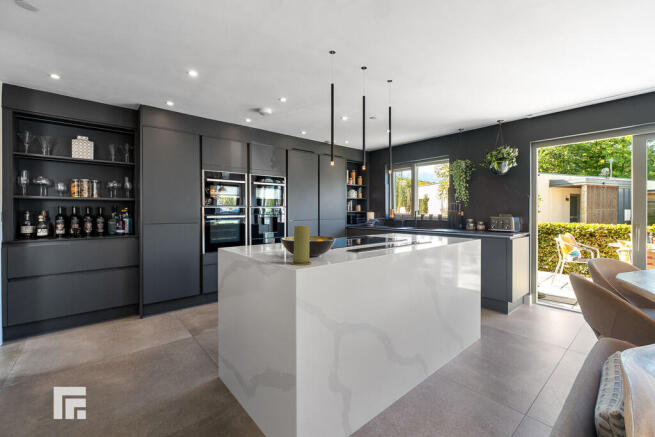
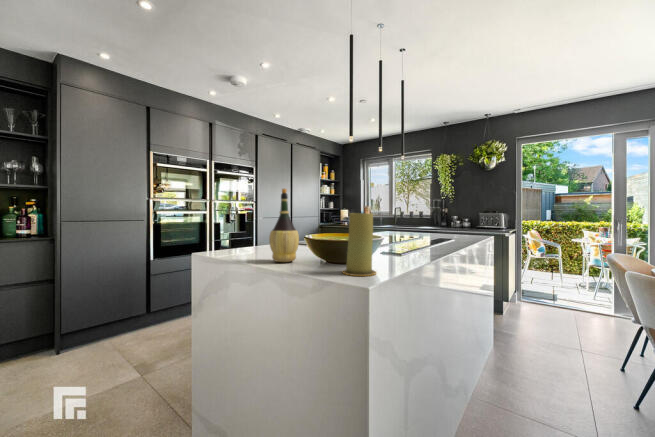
wine bottle: none [257,207,277,256] -> present [269,188,299,262]

